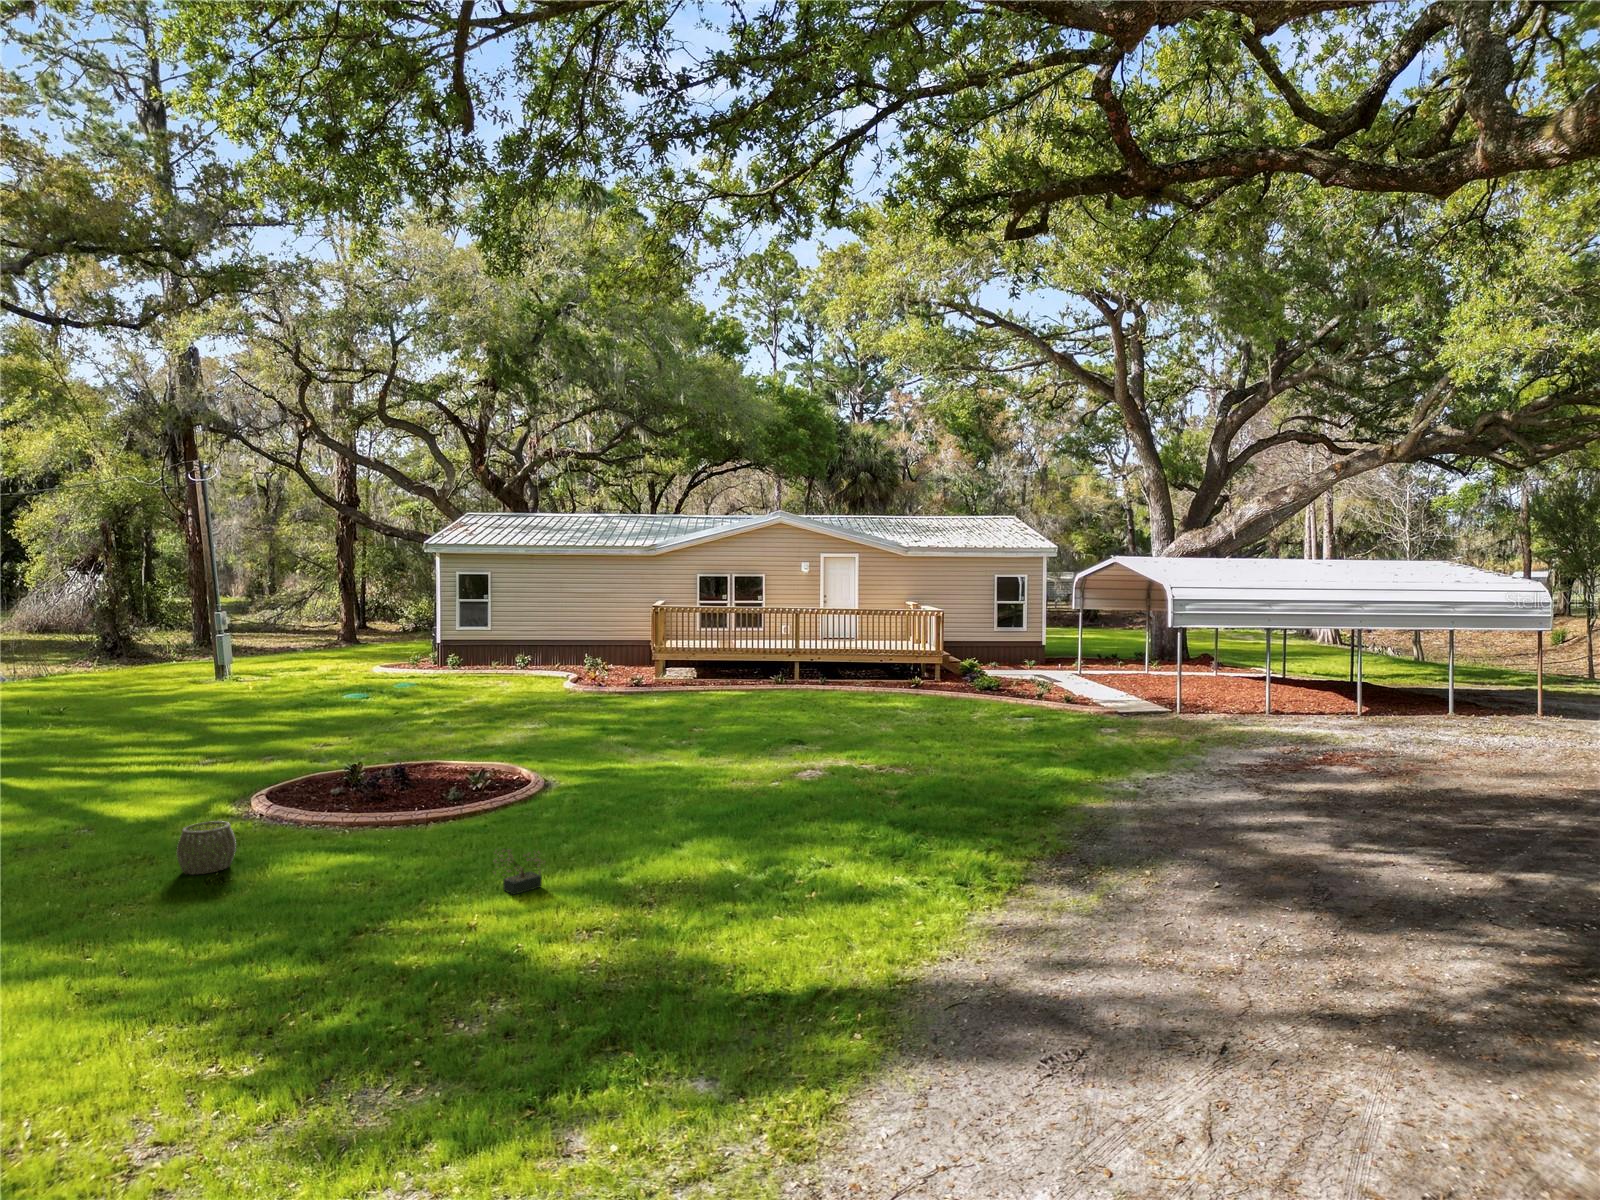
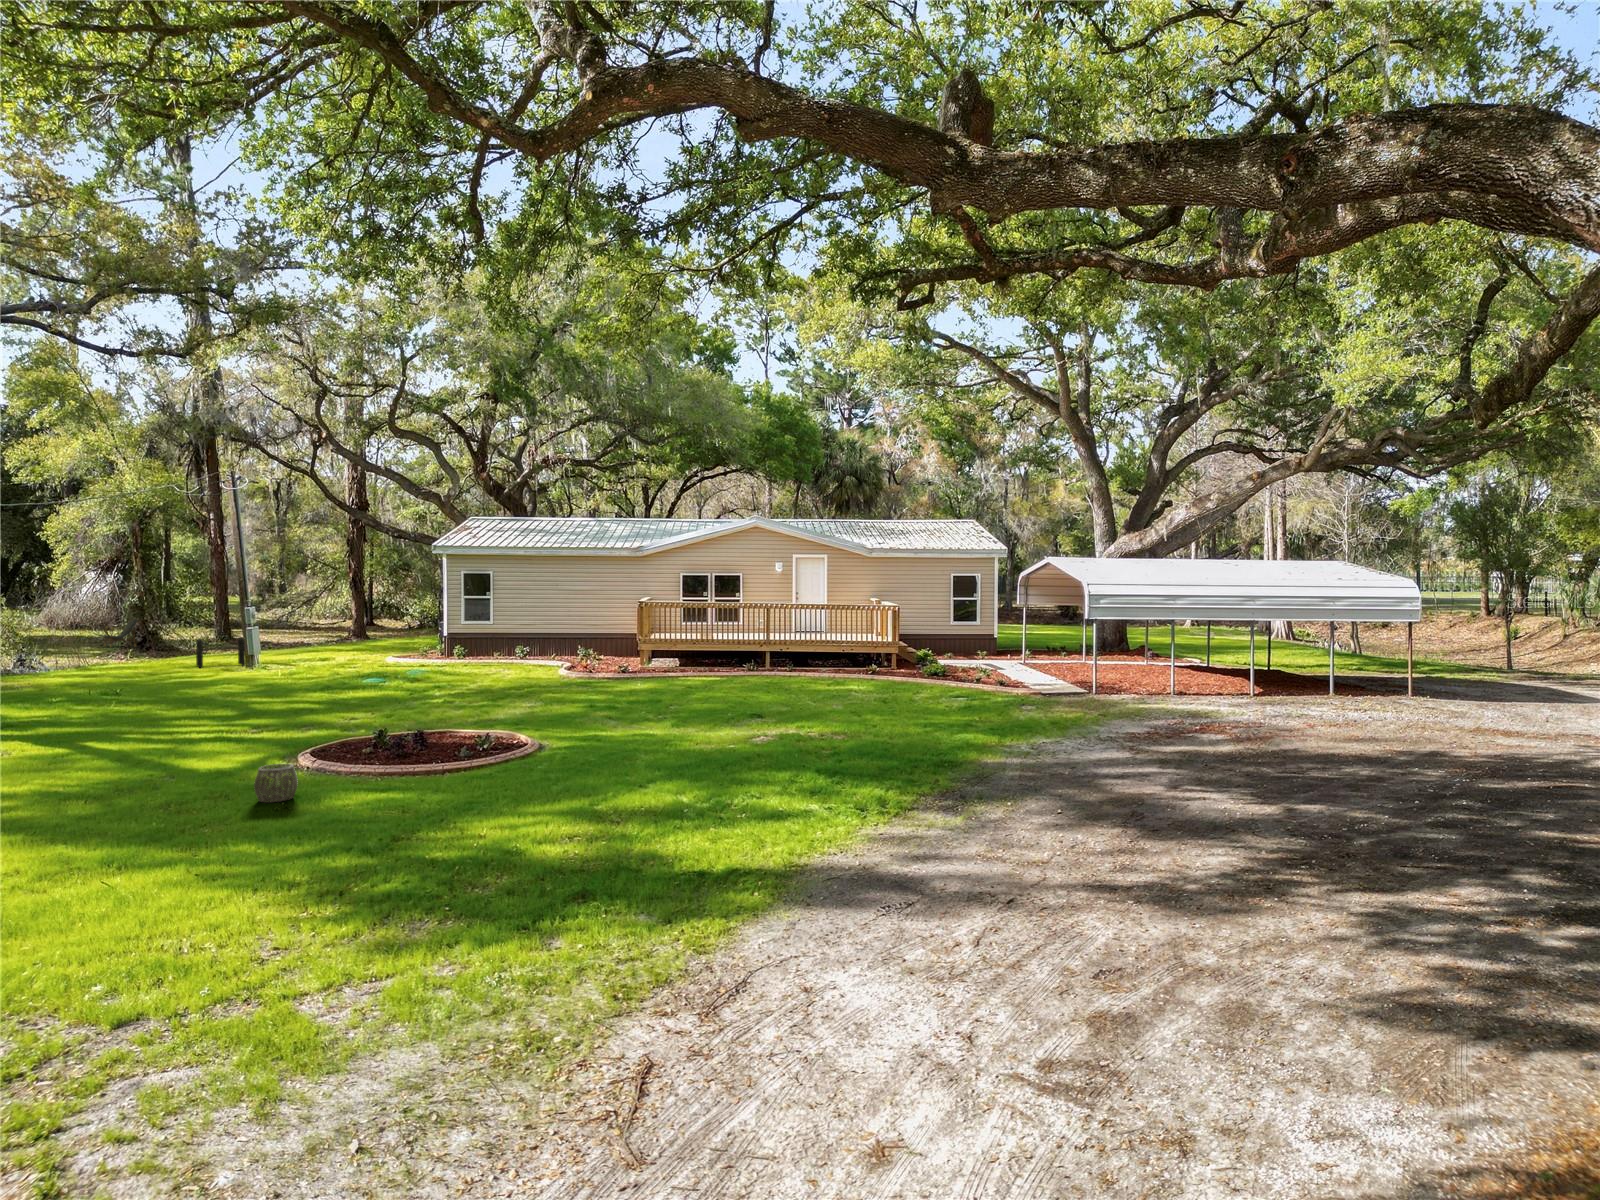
lounge chair: none [64,624,105,656] -> present [101,619,137,646]
bench: none [162,645,217,680] -> present [196,638,246,668]
decorative plant: present [494,849,545,894] -> none [495,780,535,815]

